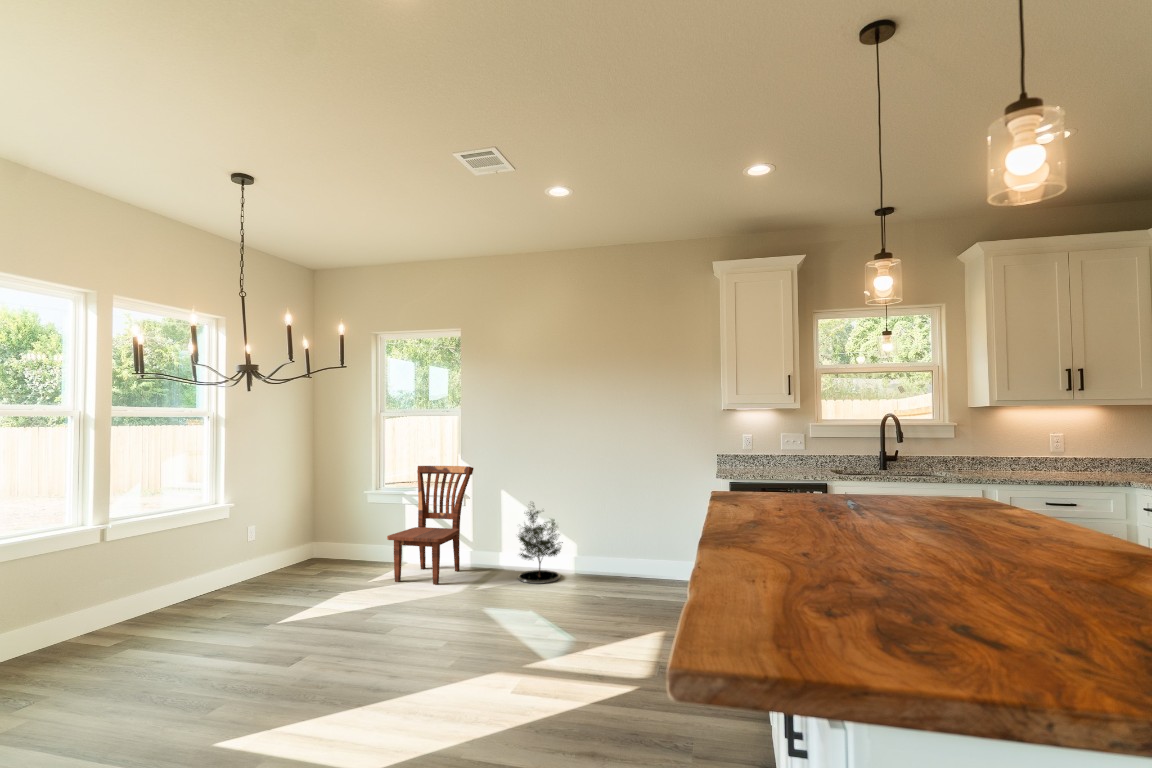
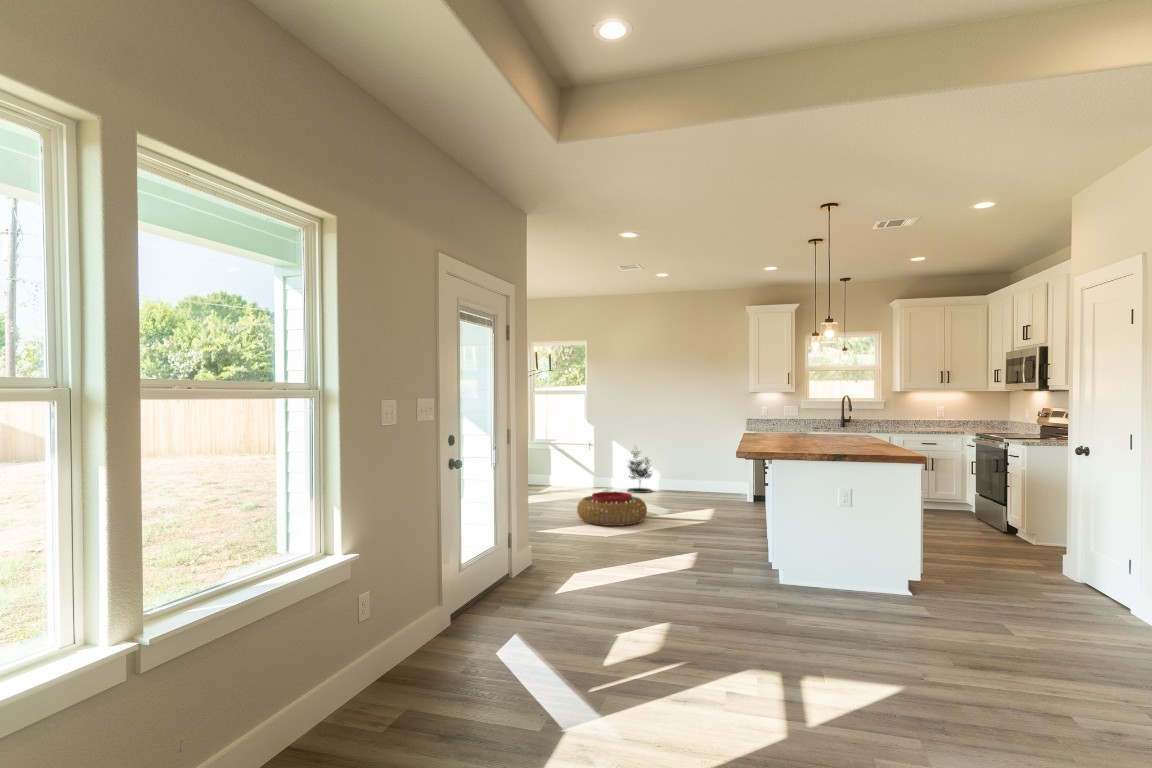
dining chair: present [387,466,474,584] -> none [551,425,596,493]
pouf: none [336,622,495,726] -> present [577,492,647,526]

